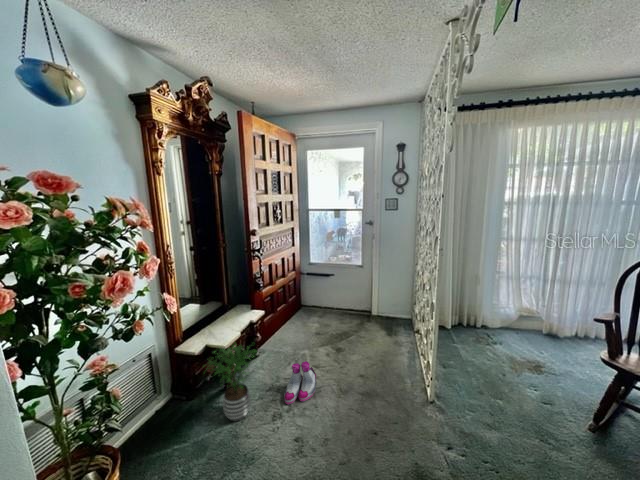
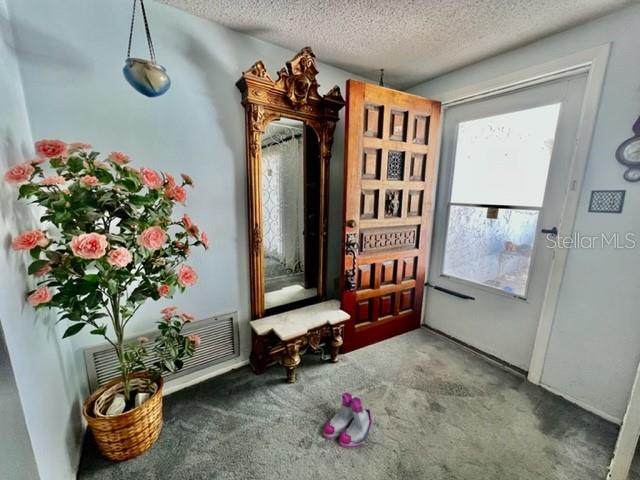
potted plant: present [206,344,257,422] -> none [246,333,305,421]

